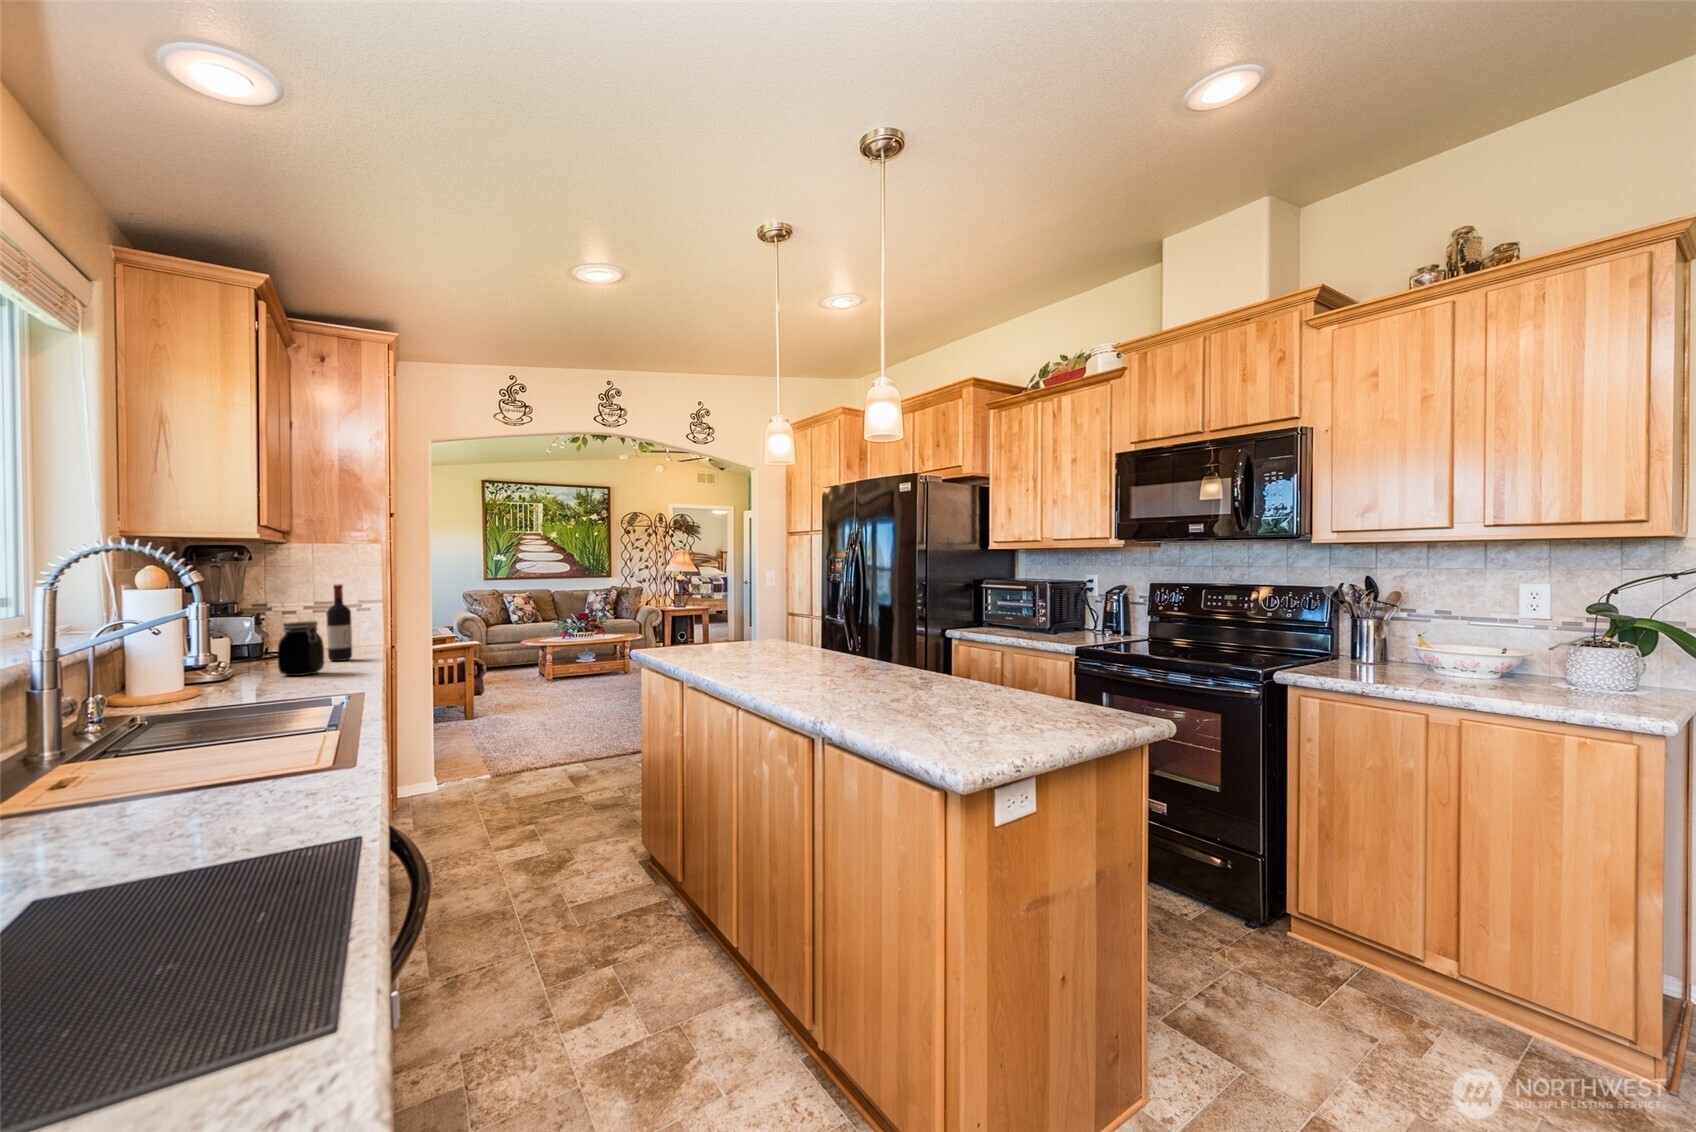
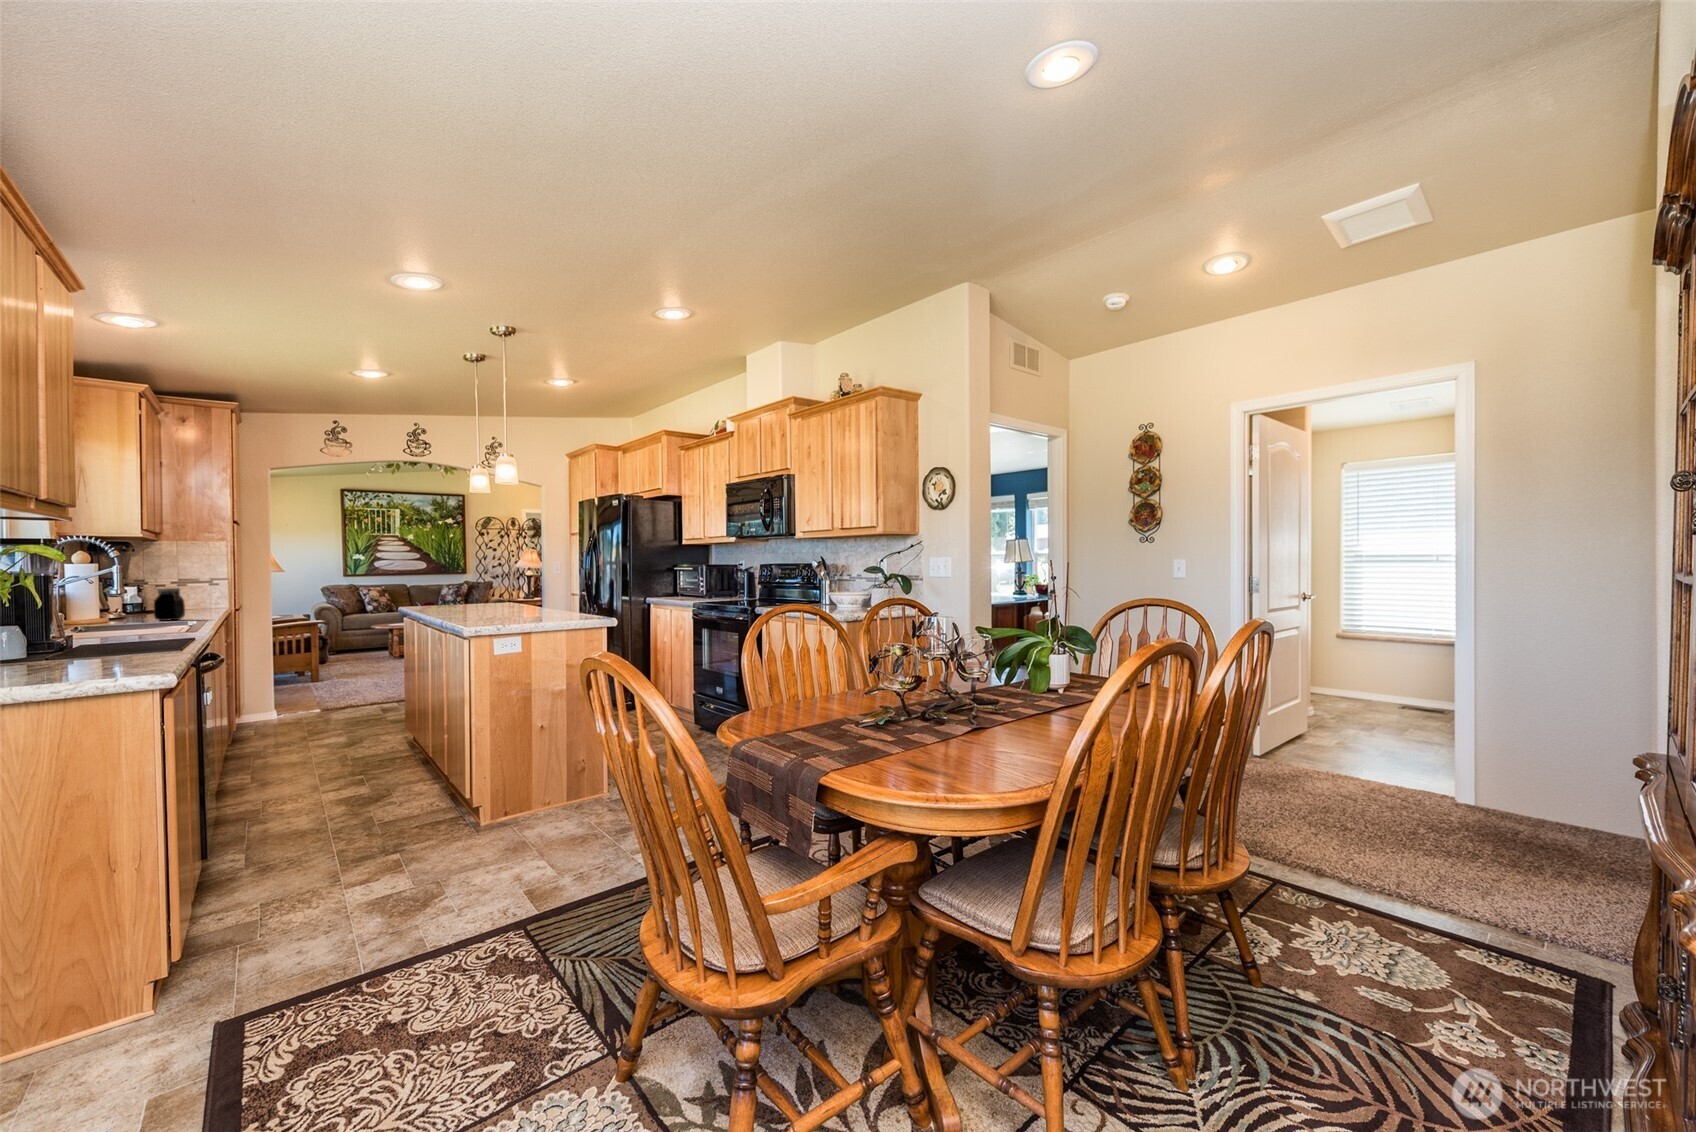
wine bottle: present [326,584,352,661] -> none [187,567,205,616]

